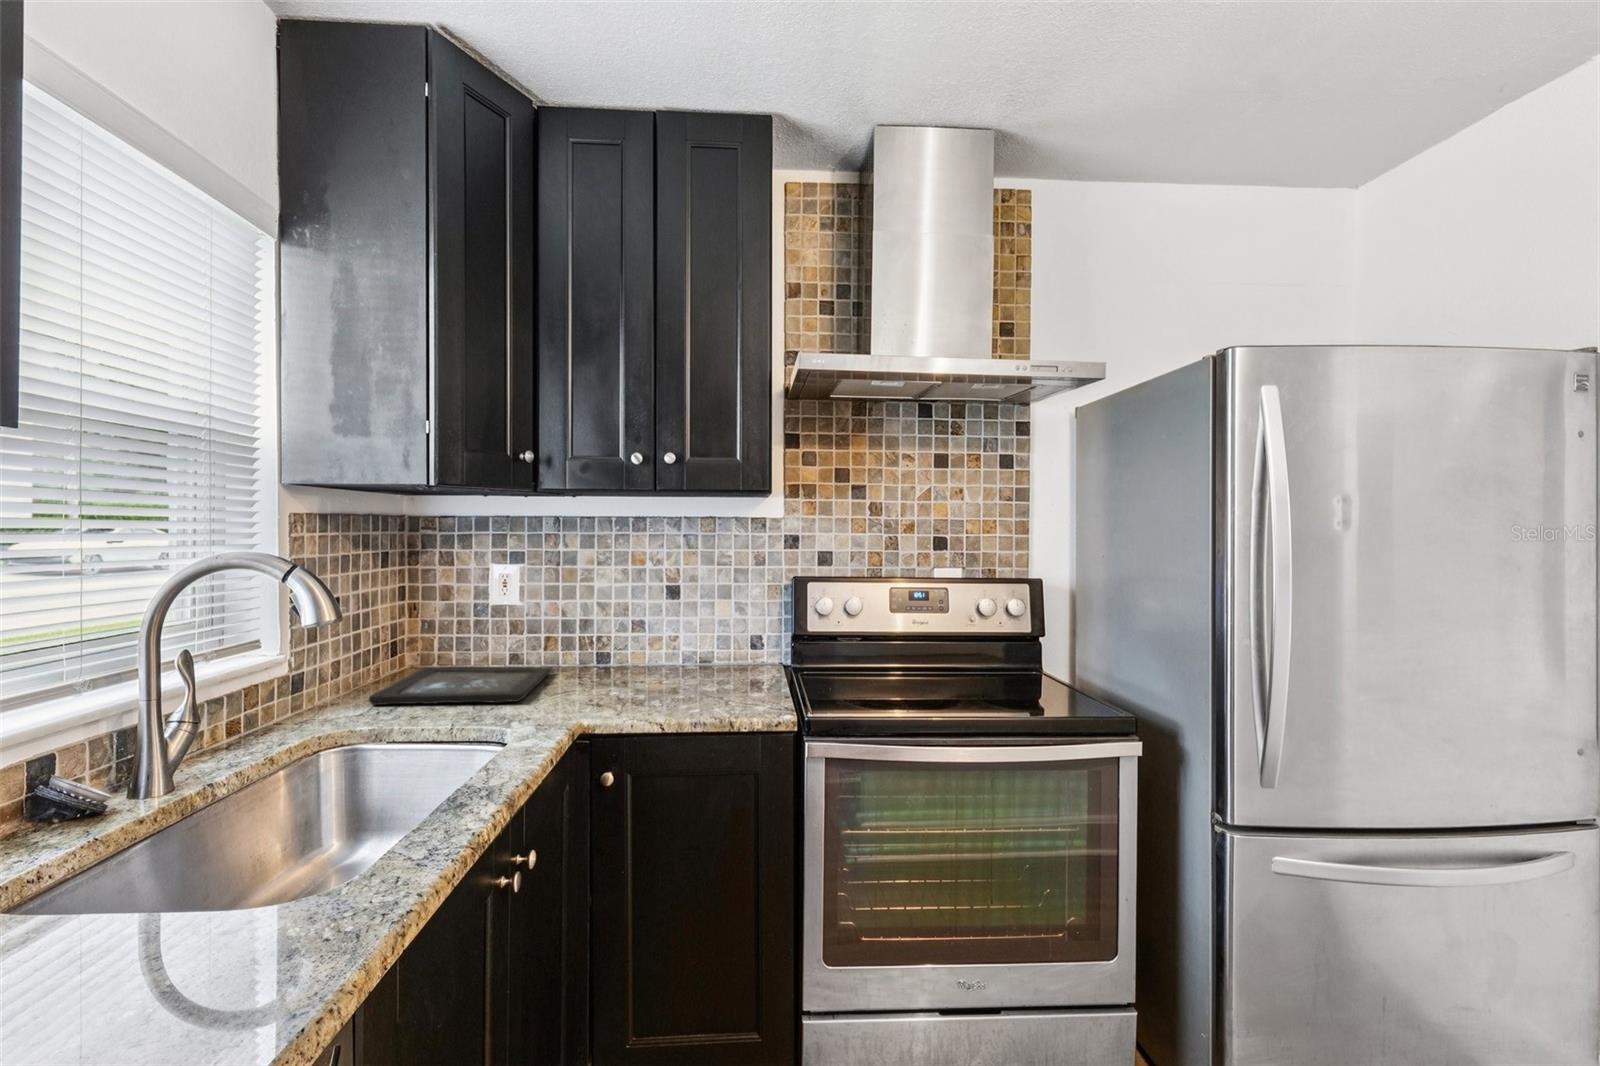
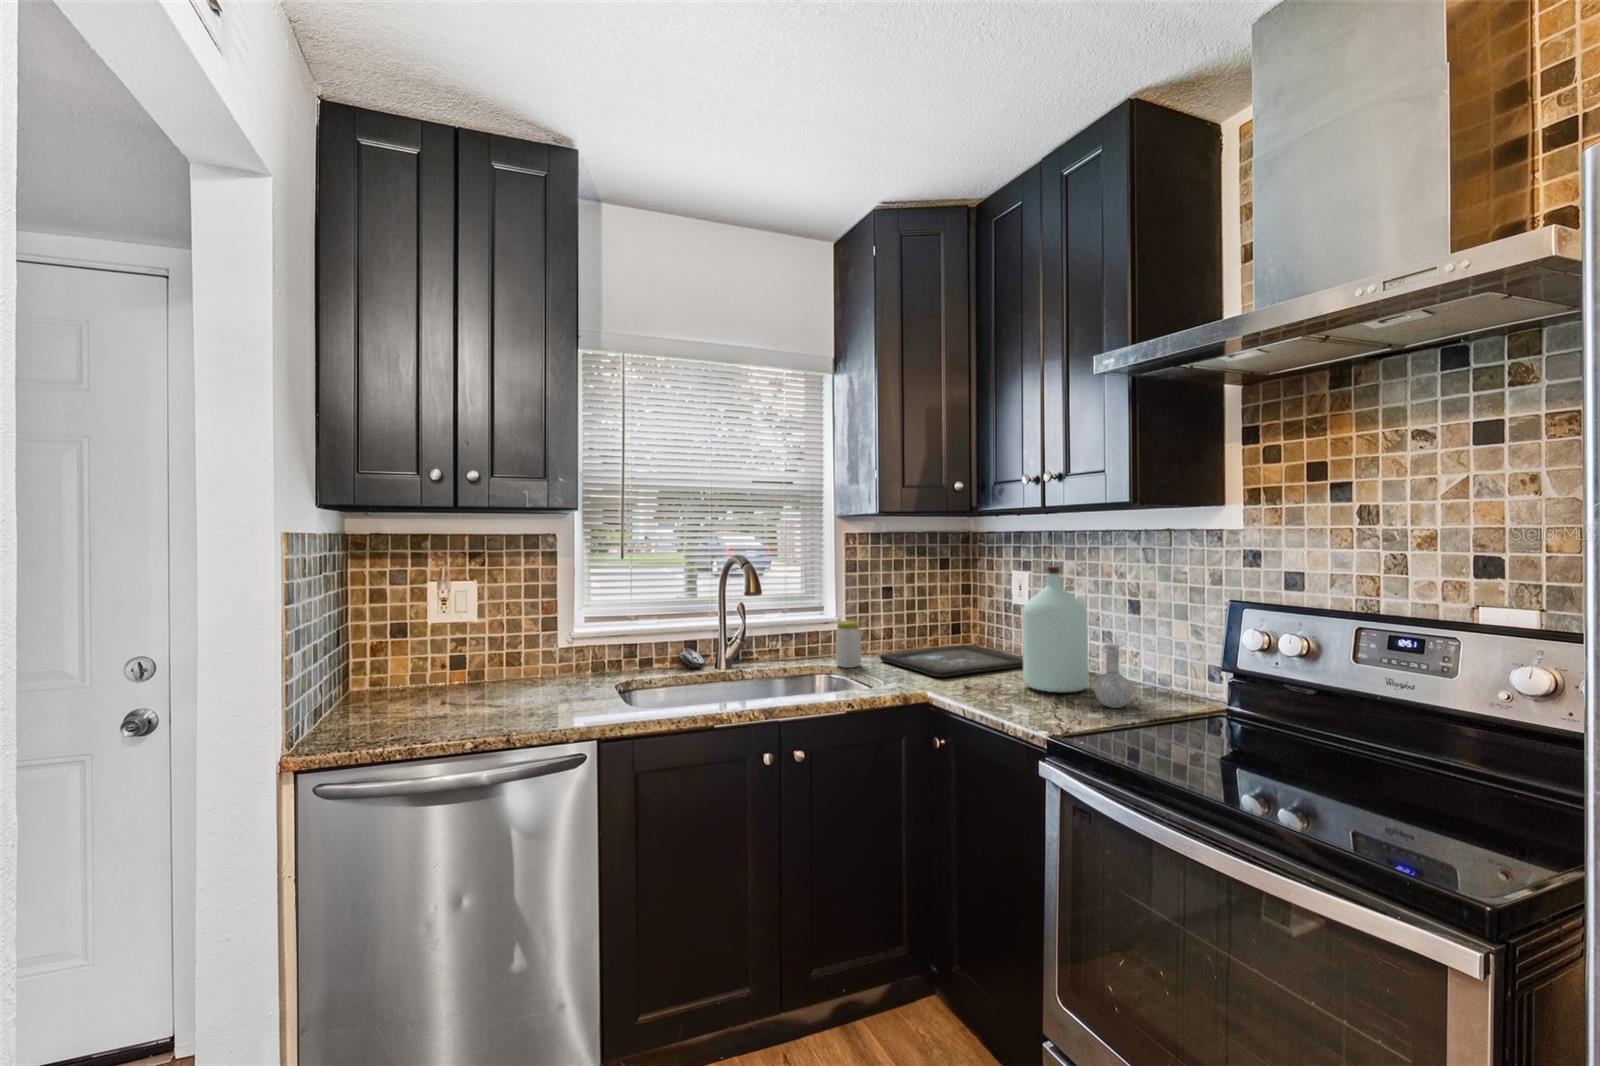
bottle: none [606,553,738,688] -> present [1022,566,1132,708]
jar: none [326,647,372,723] -> present [836,621,861,668]

